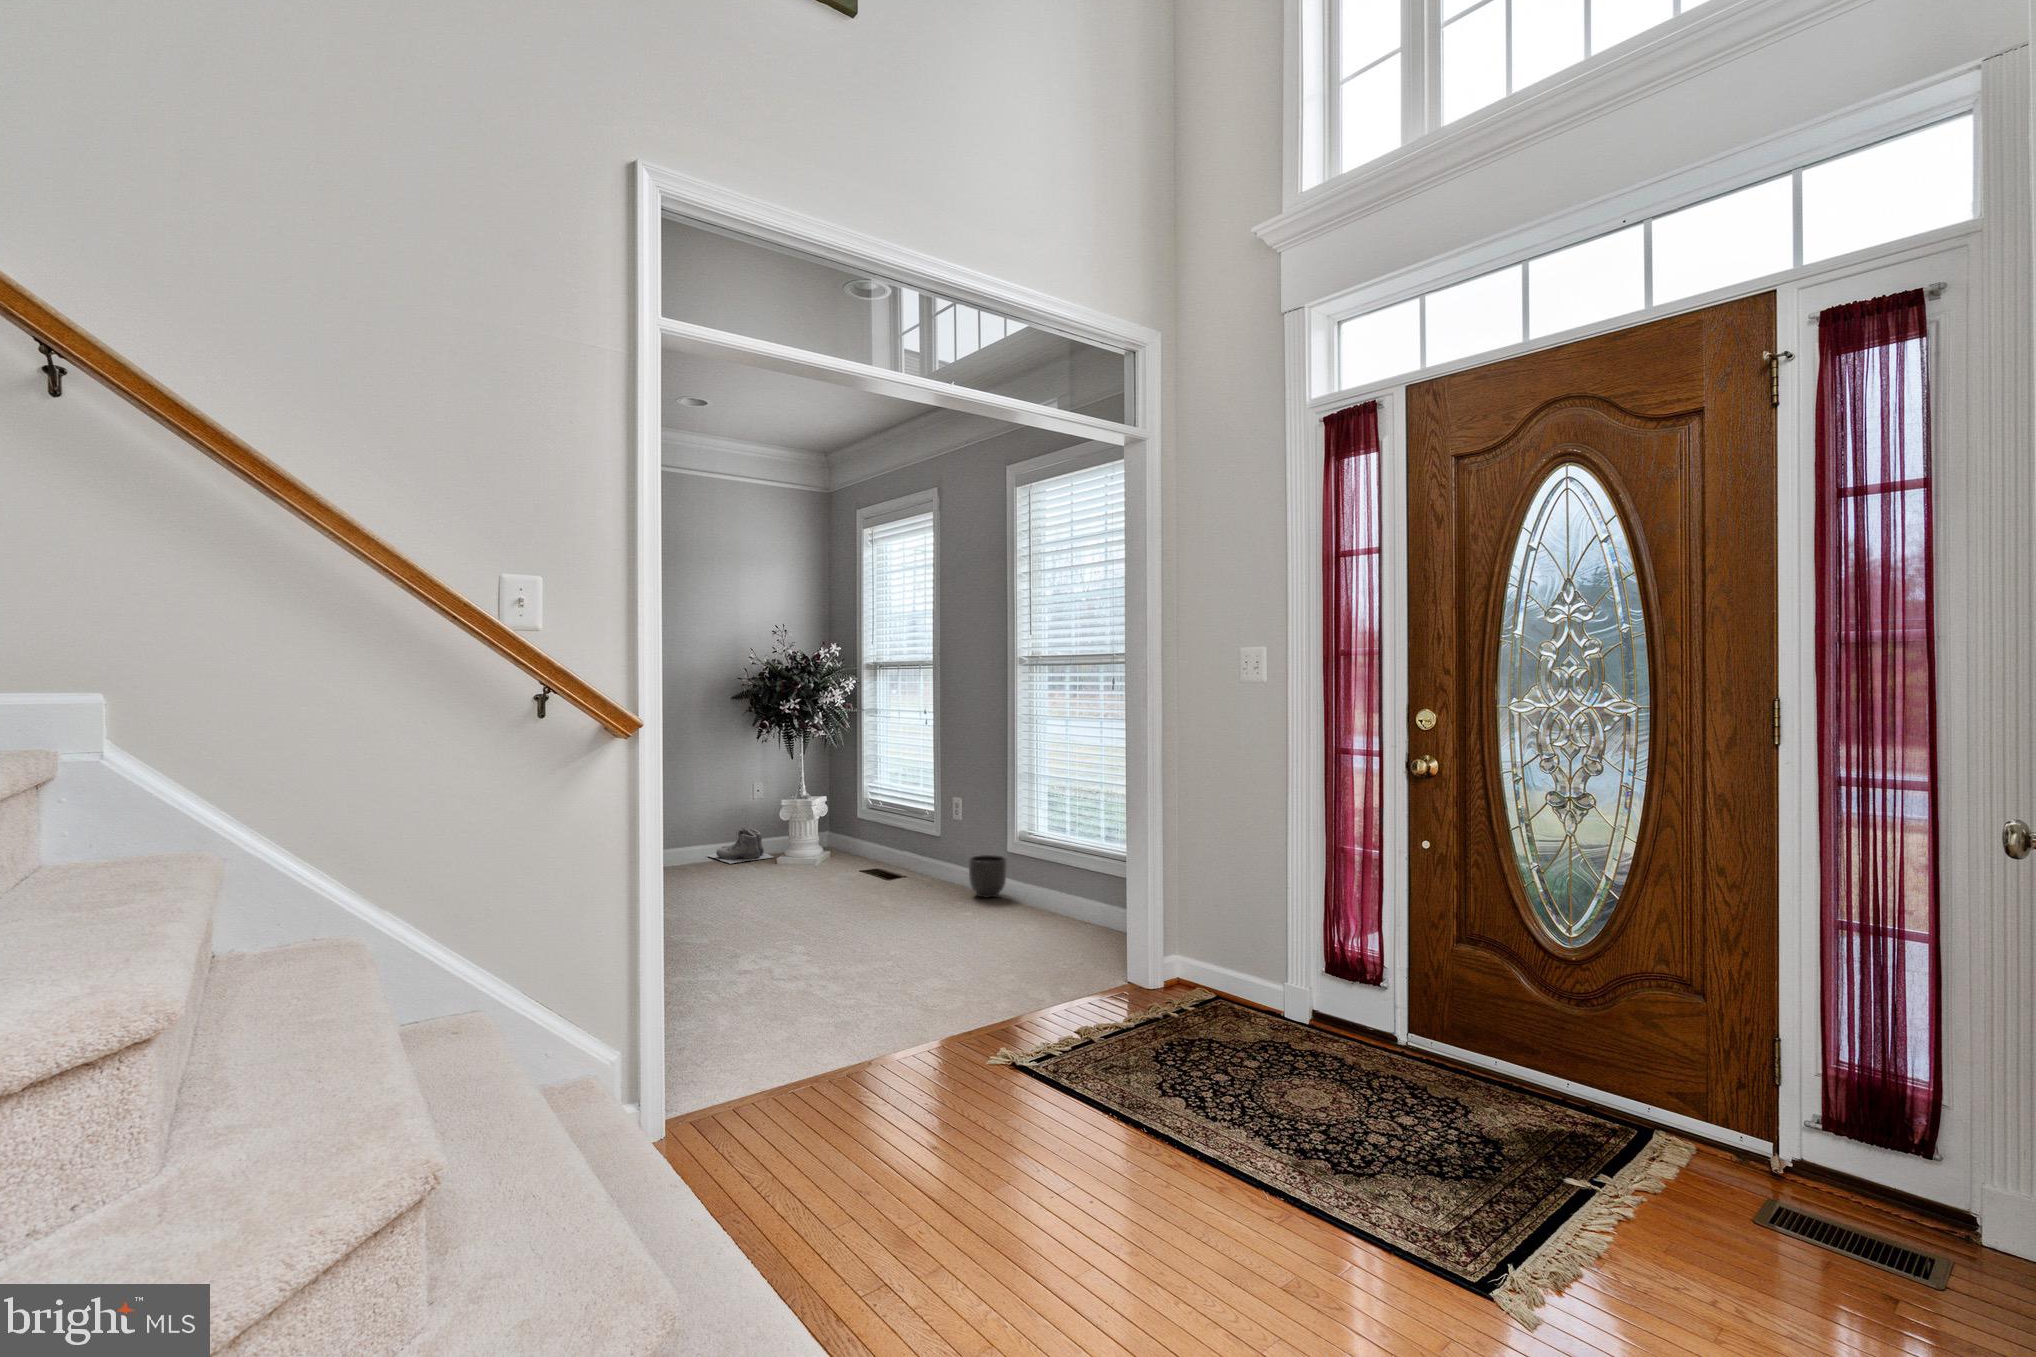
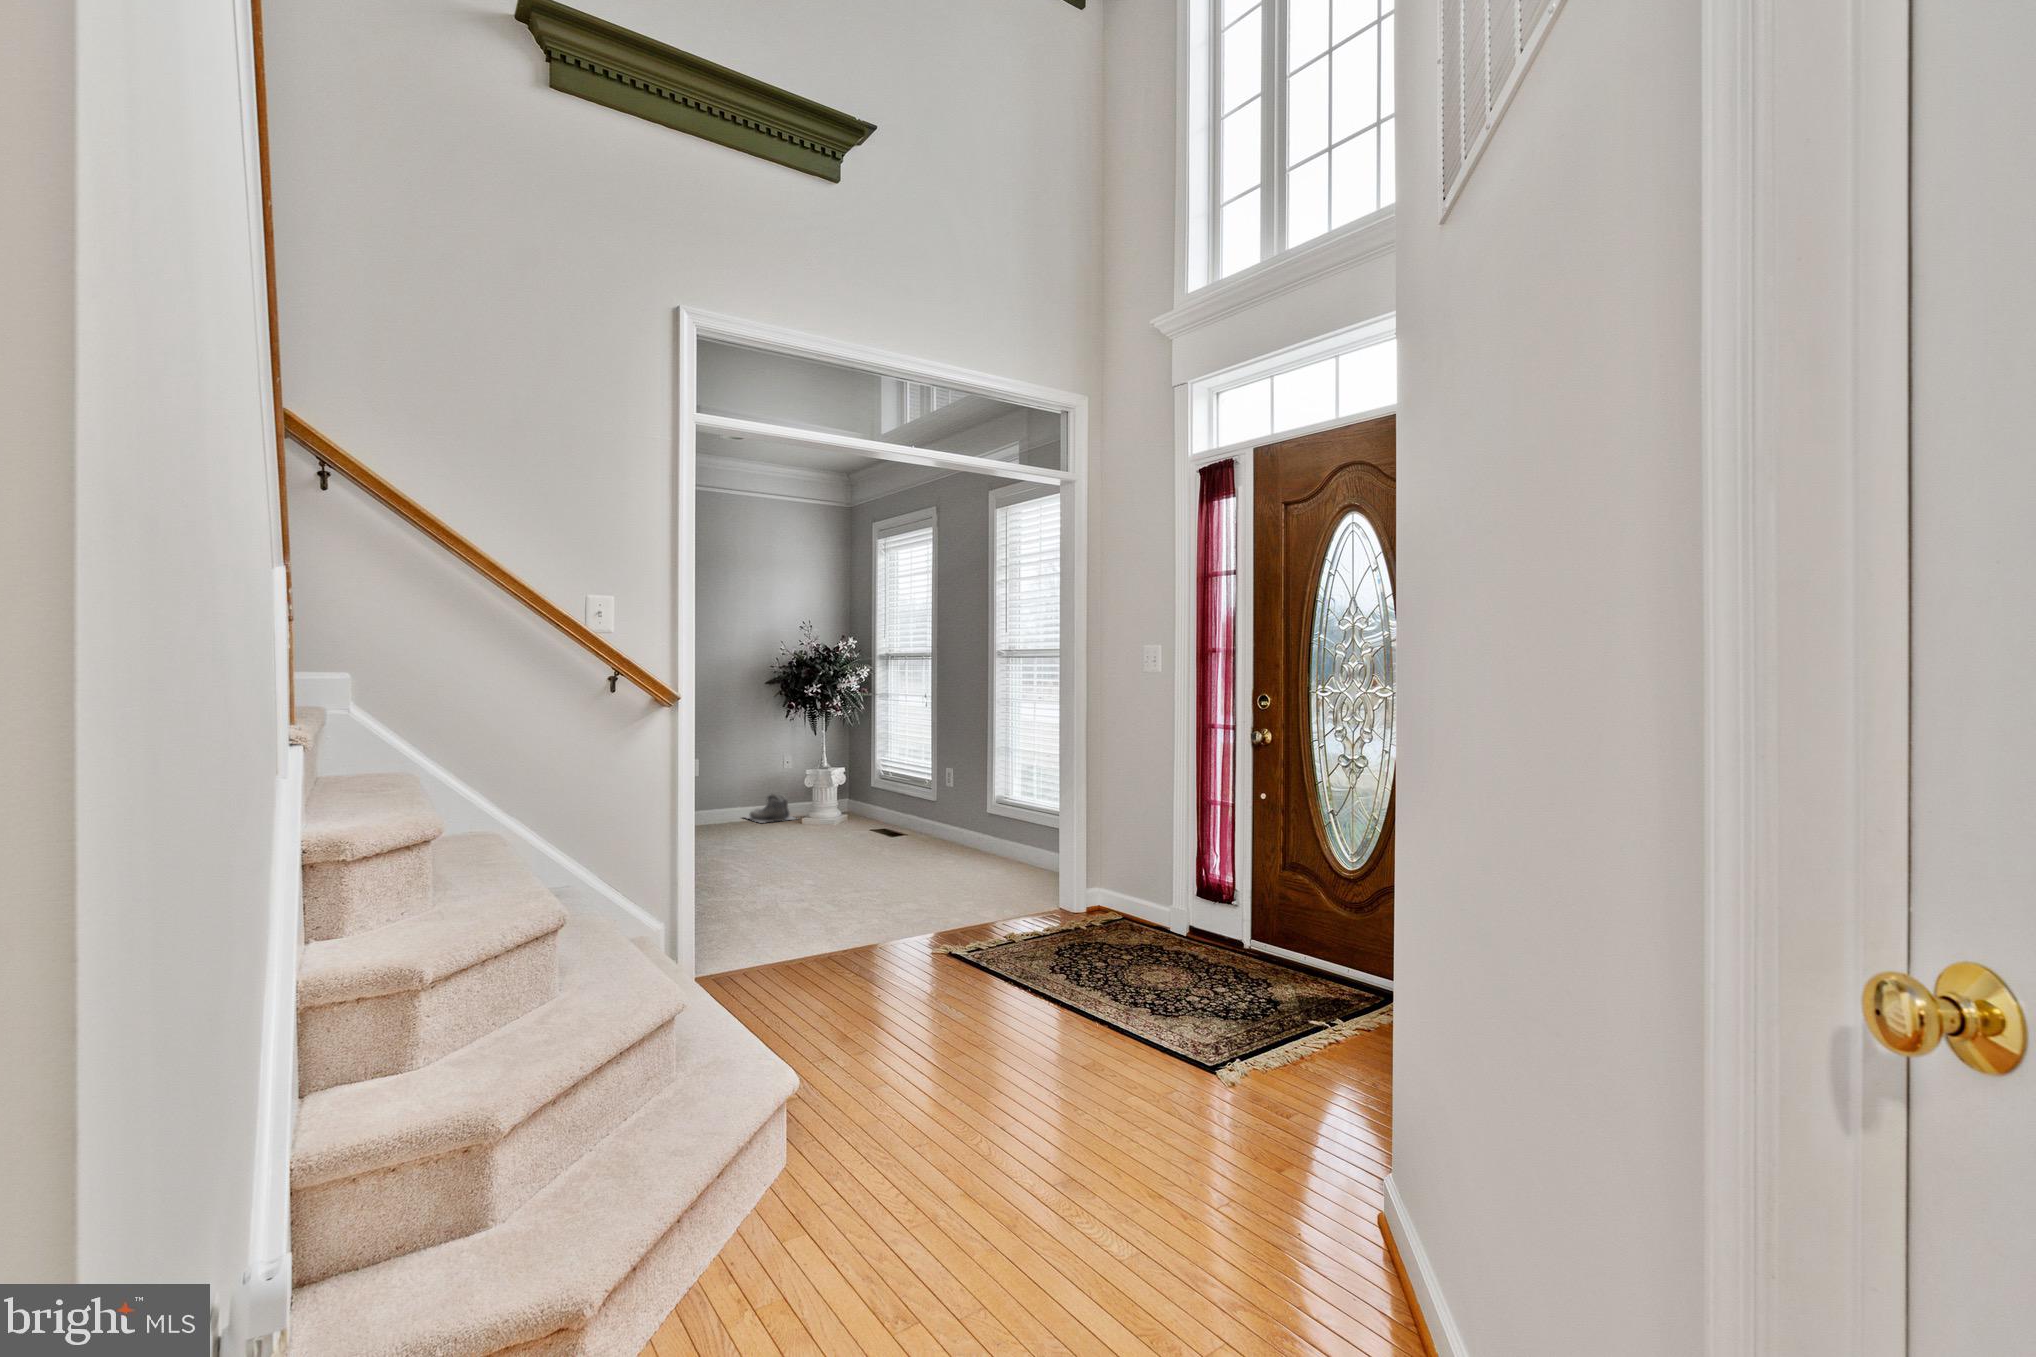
planter: present [969,855,1007,897] -> none [954,816,986,851]

